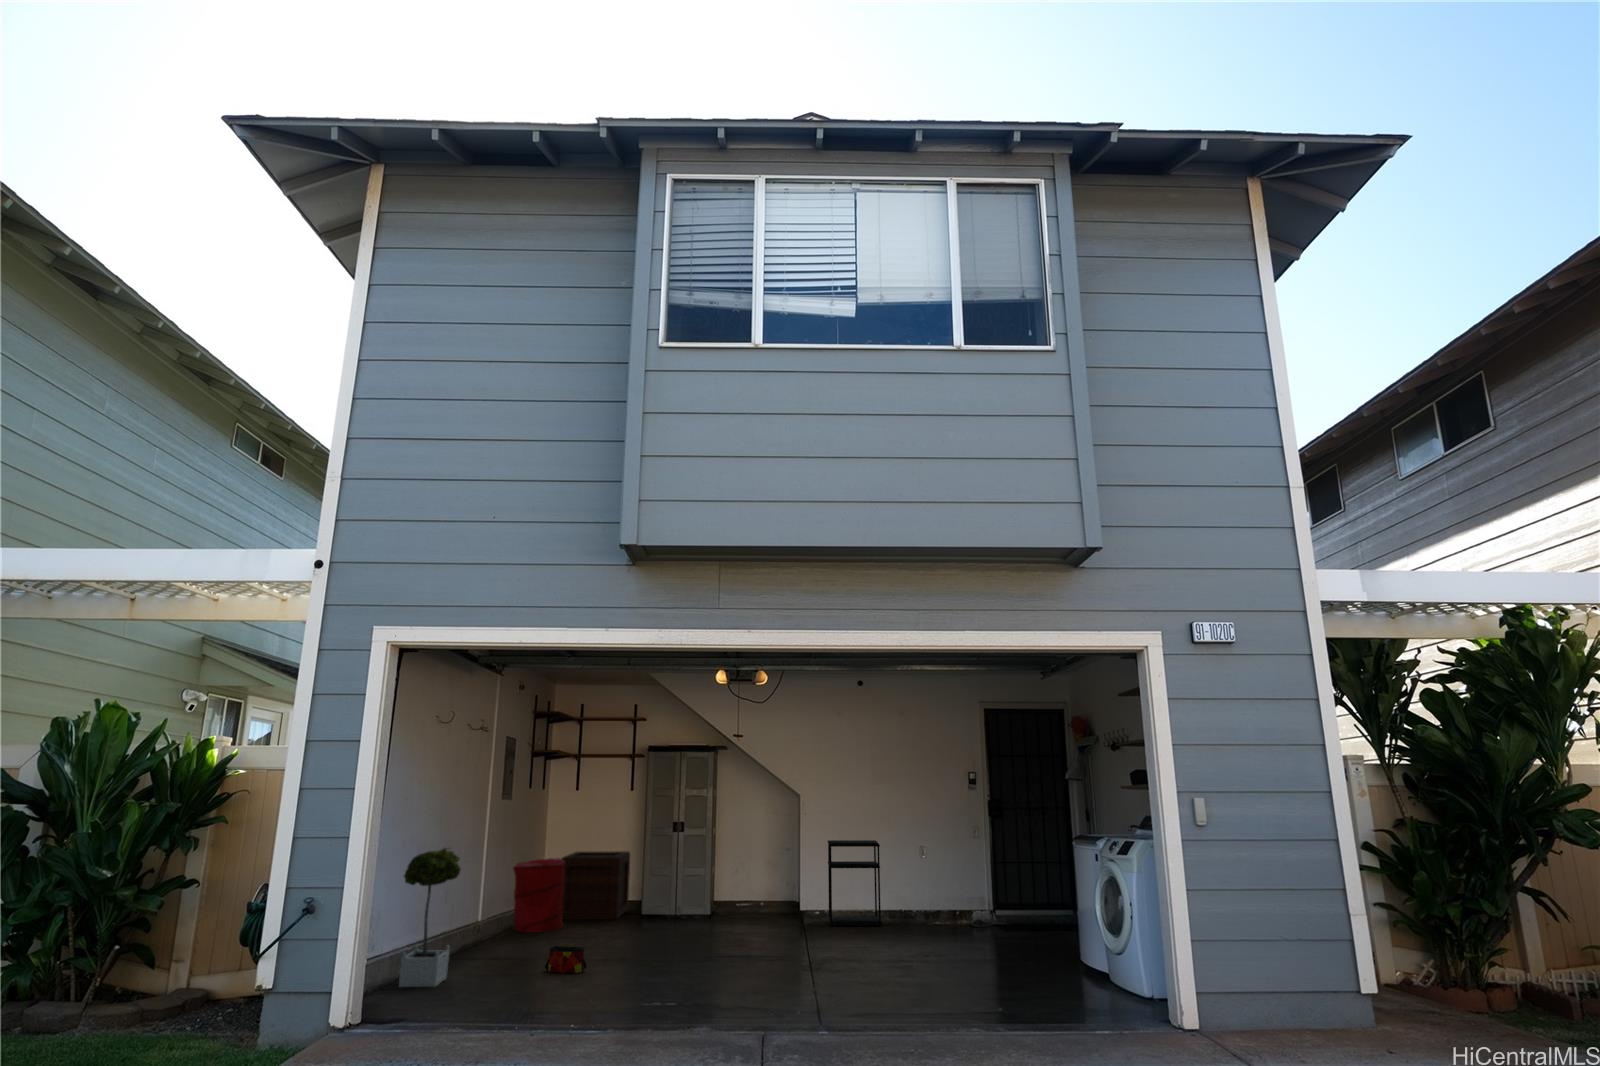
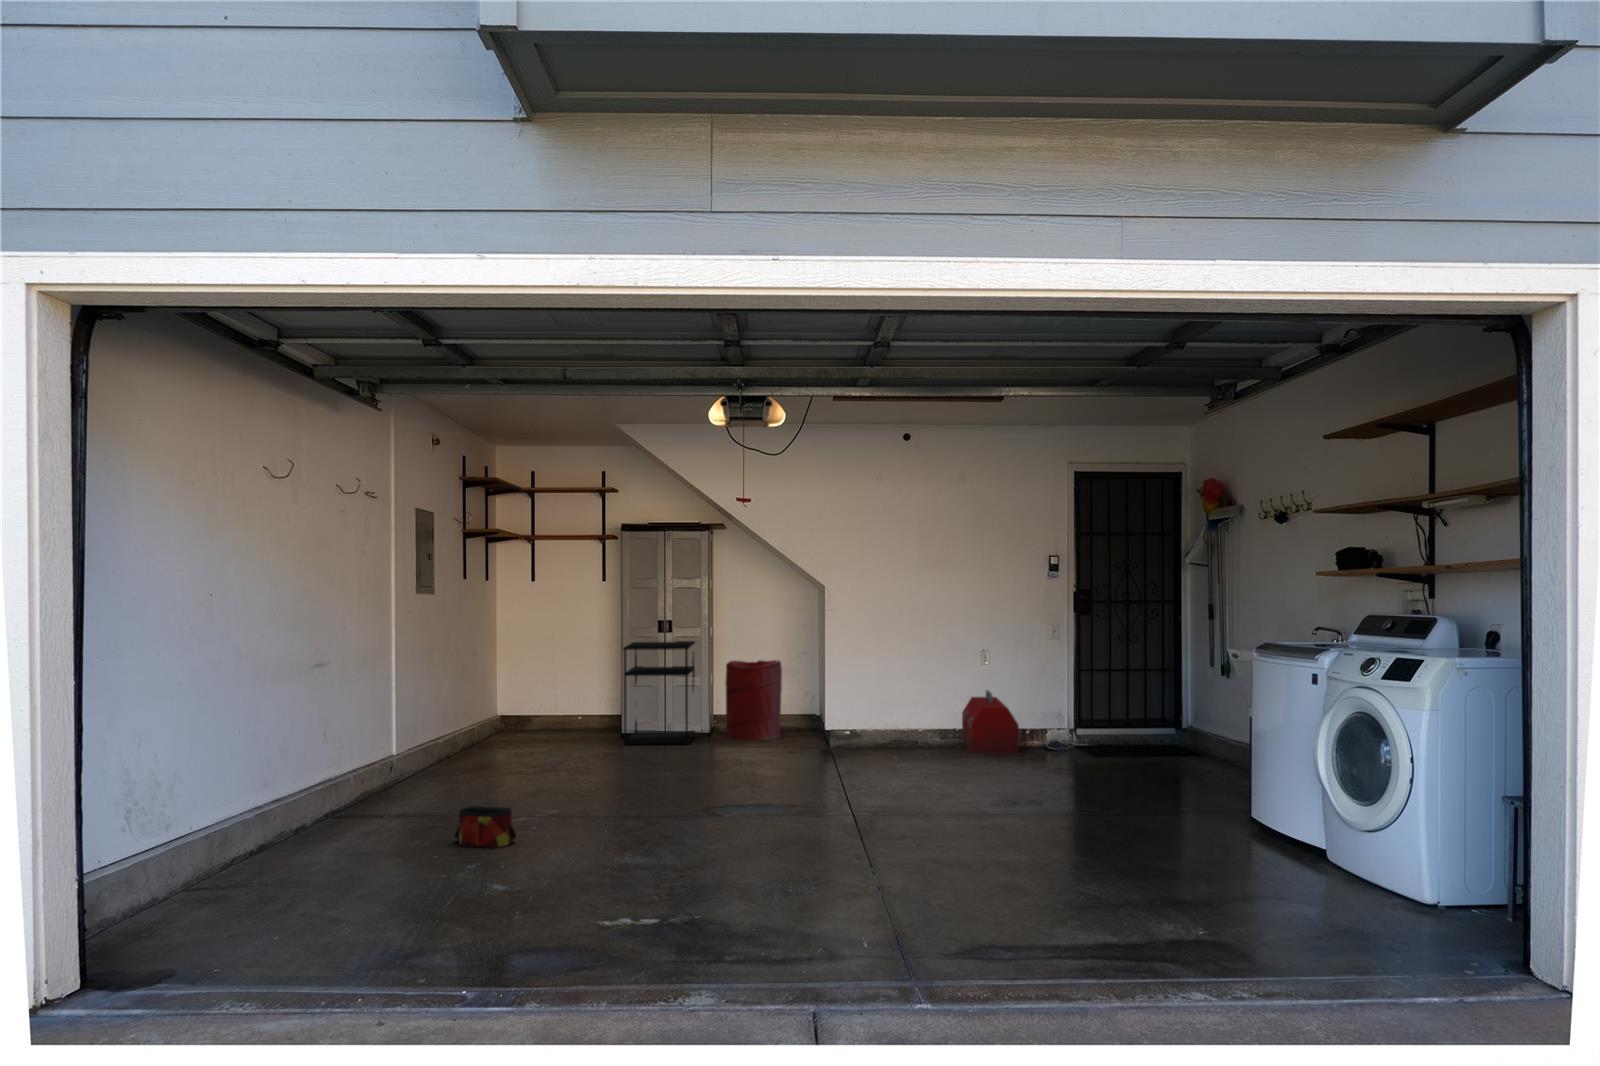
shelving unit: present [828,840,881,927] -> present [623,641,695,745]
potted tree: present [399,848,461,987] -> none [195,671,297,882]
wooden crate: present [561,851,630,920] -> none [512,656,606,742]
laundry hamper: present [513,858,565,932] -> present [725,660,782,740]
toolbox: none [907,878,947,929] -> present [962,690,1019,754]

